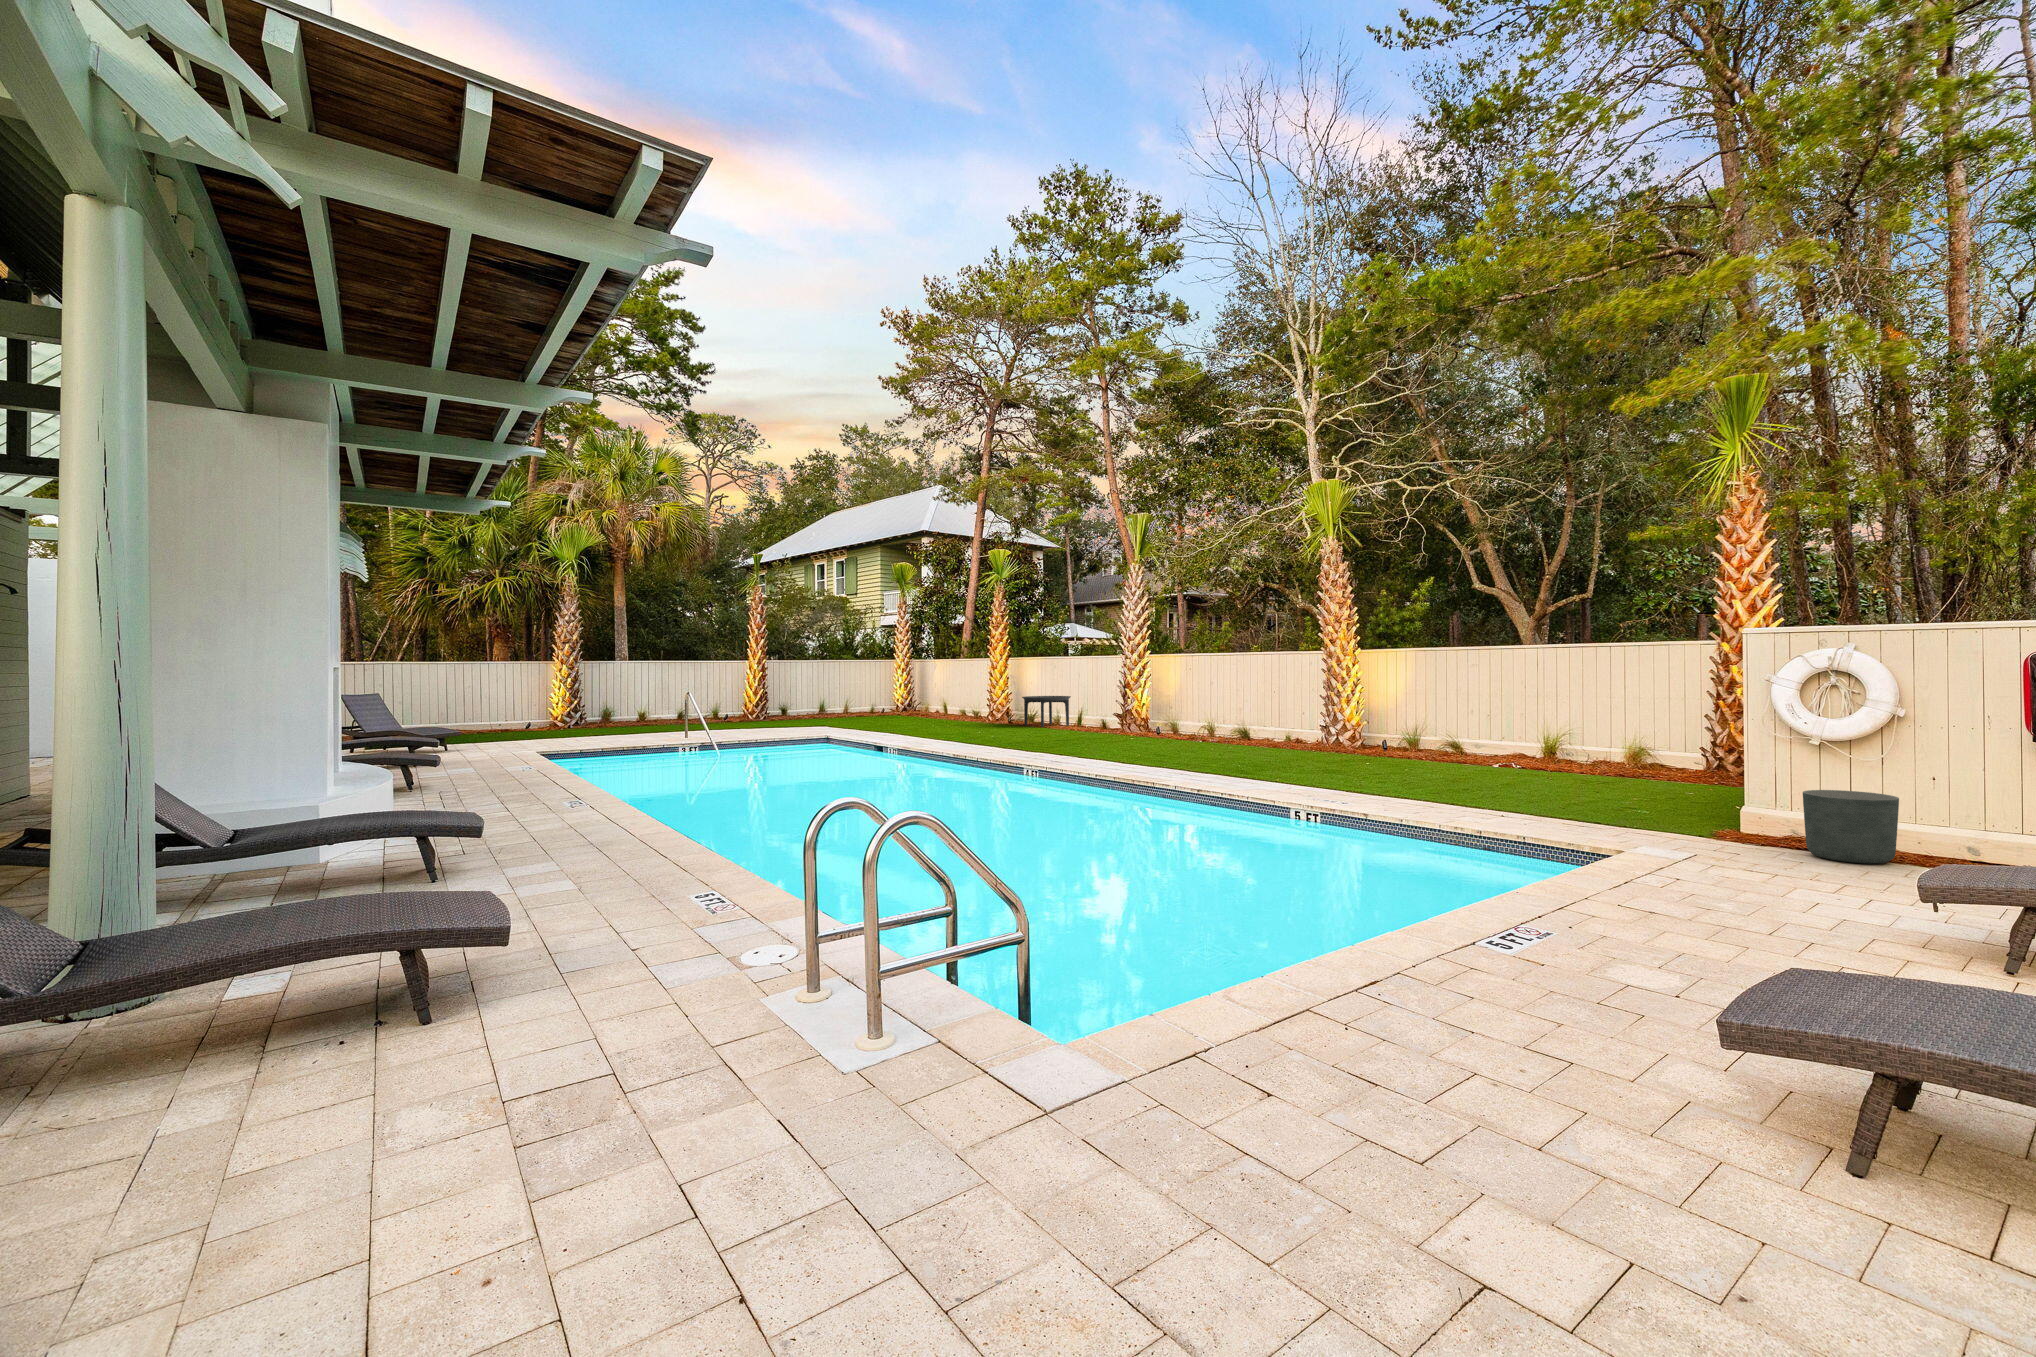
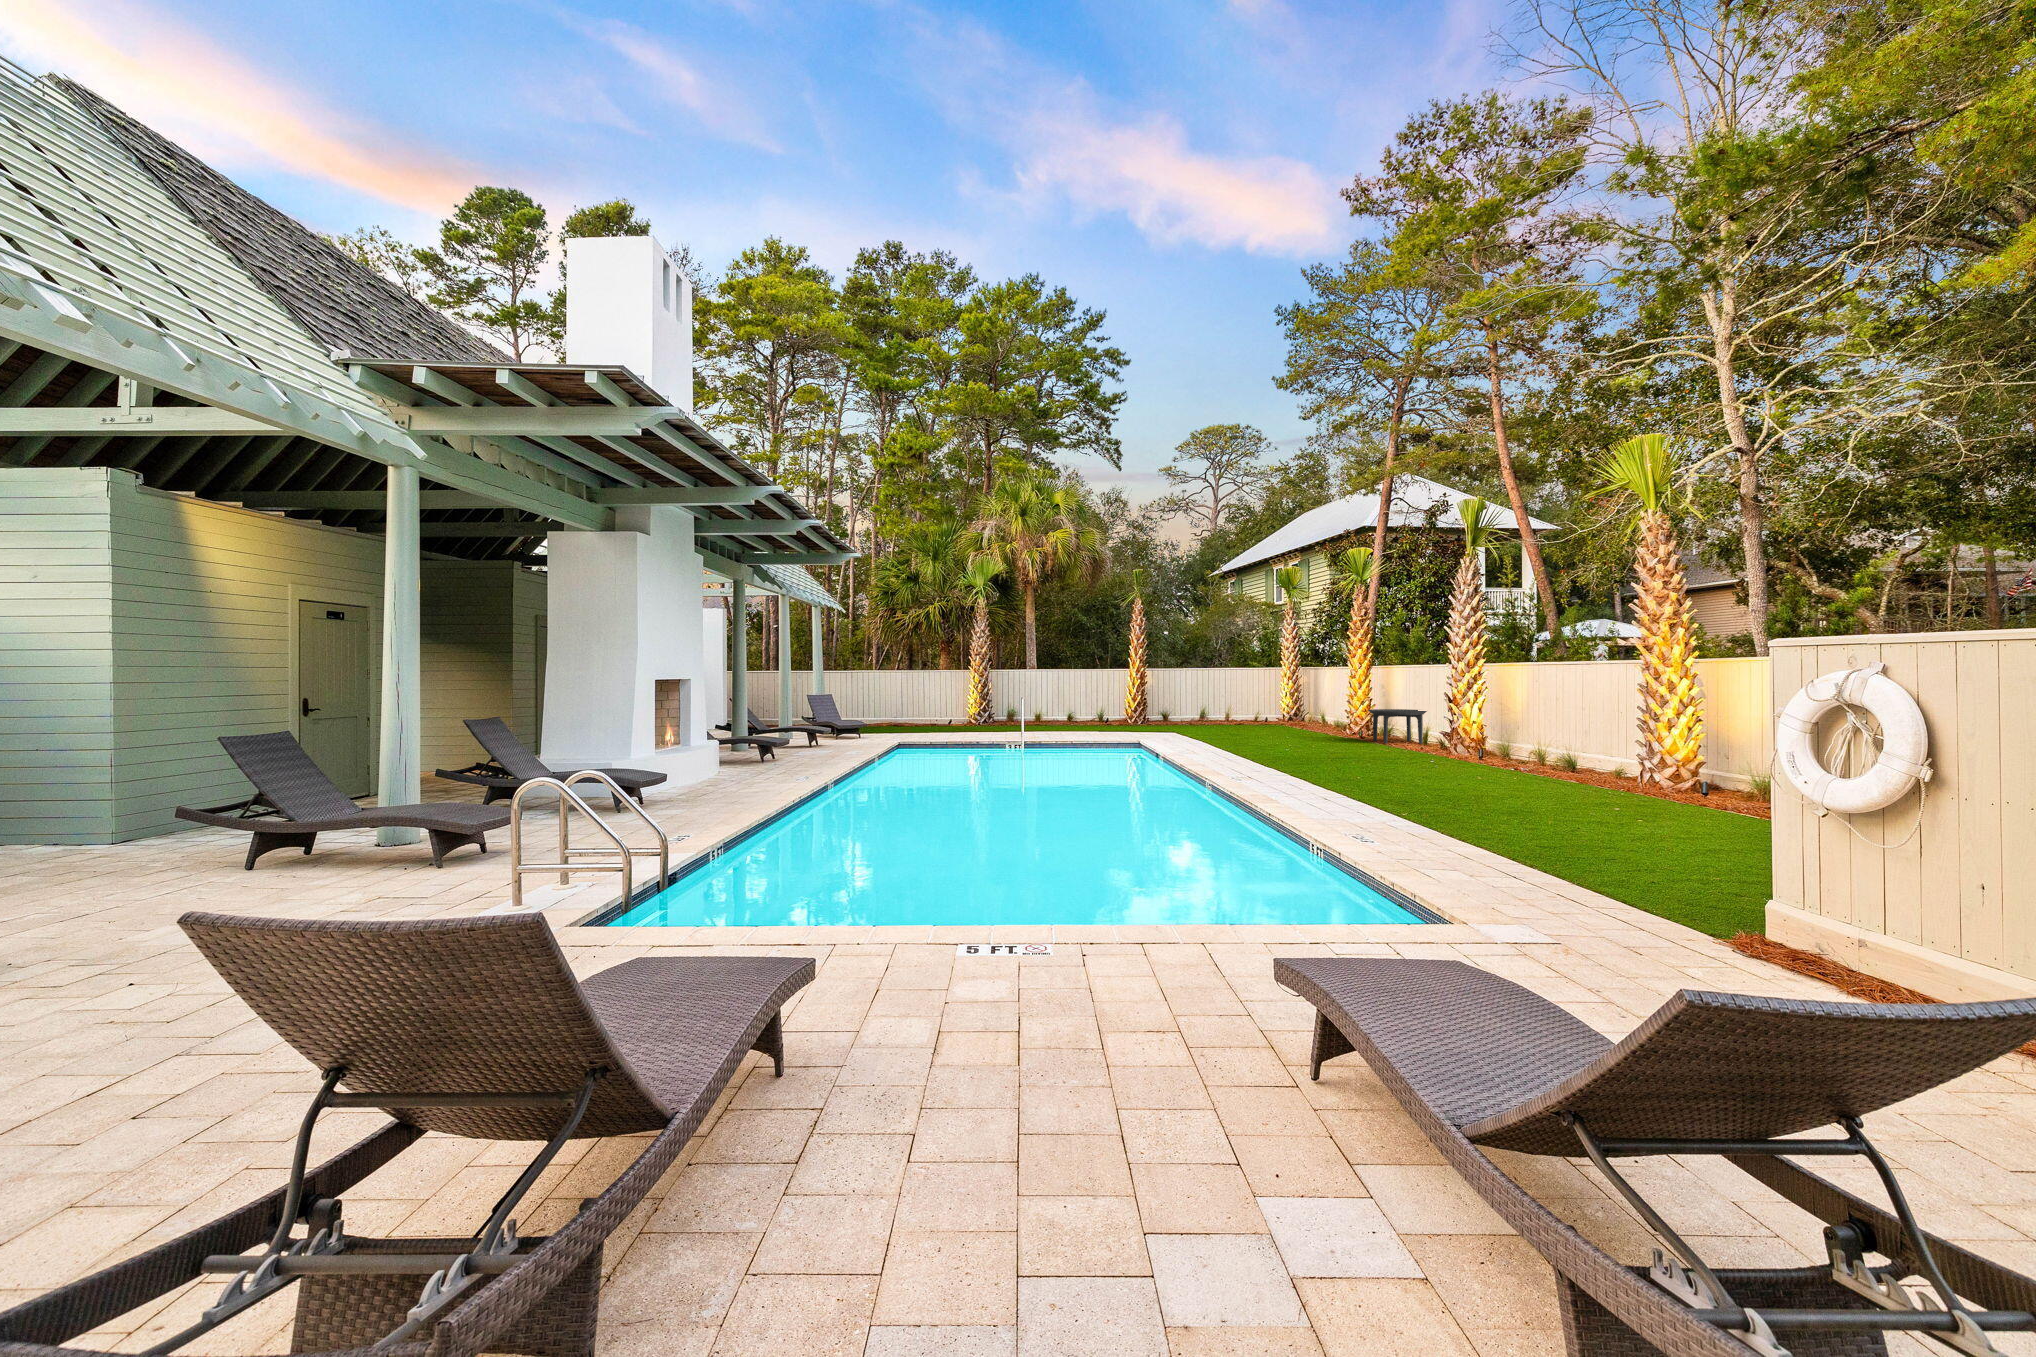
planter: present [1803,790,1899,864] -> none [1684,863,1810,973]

